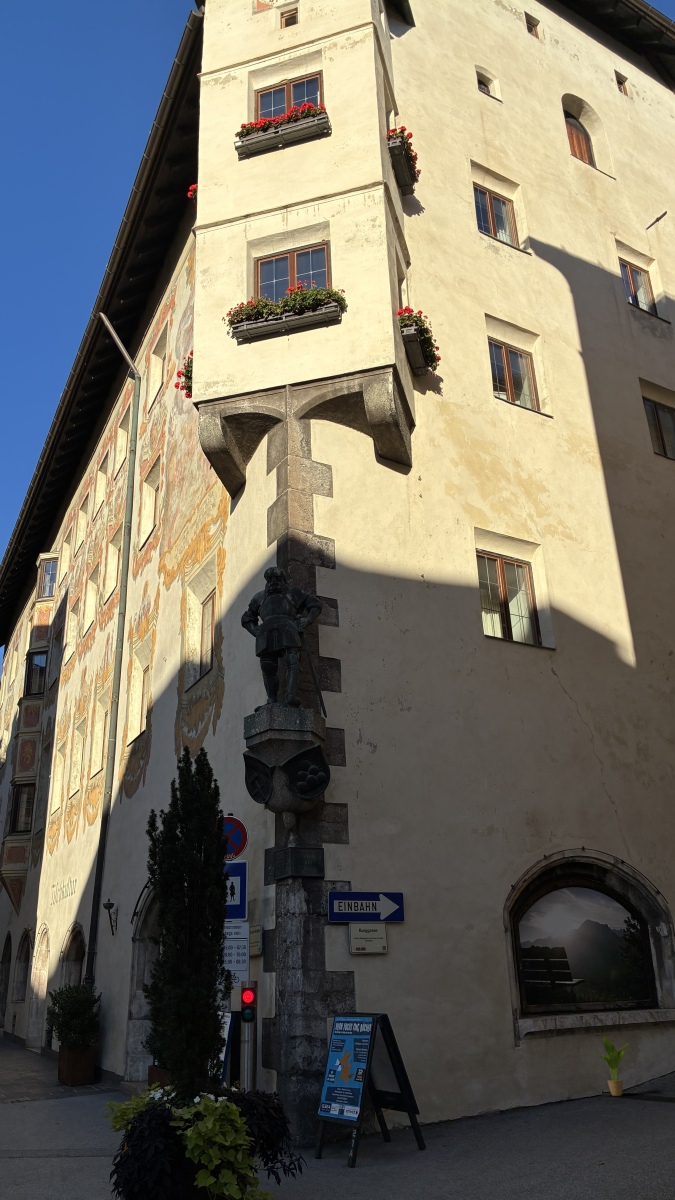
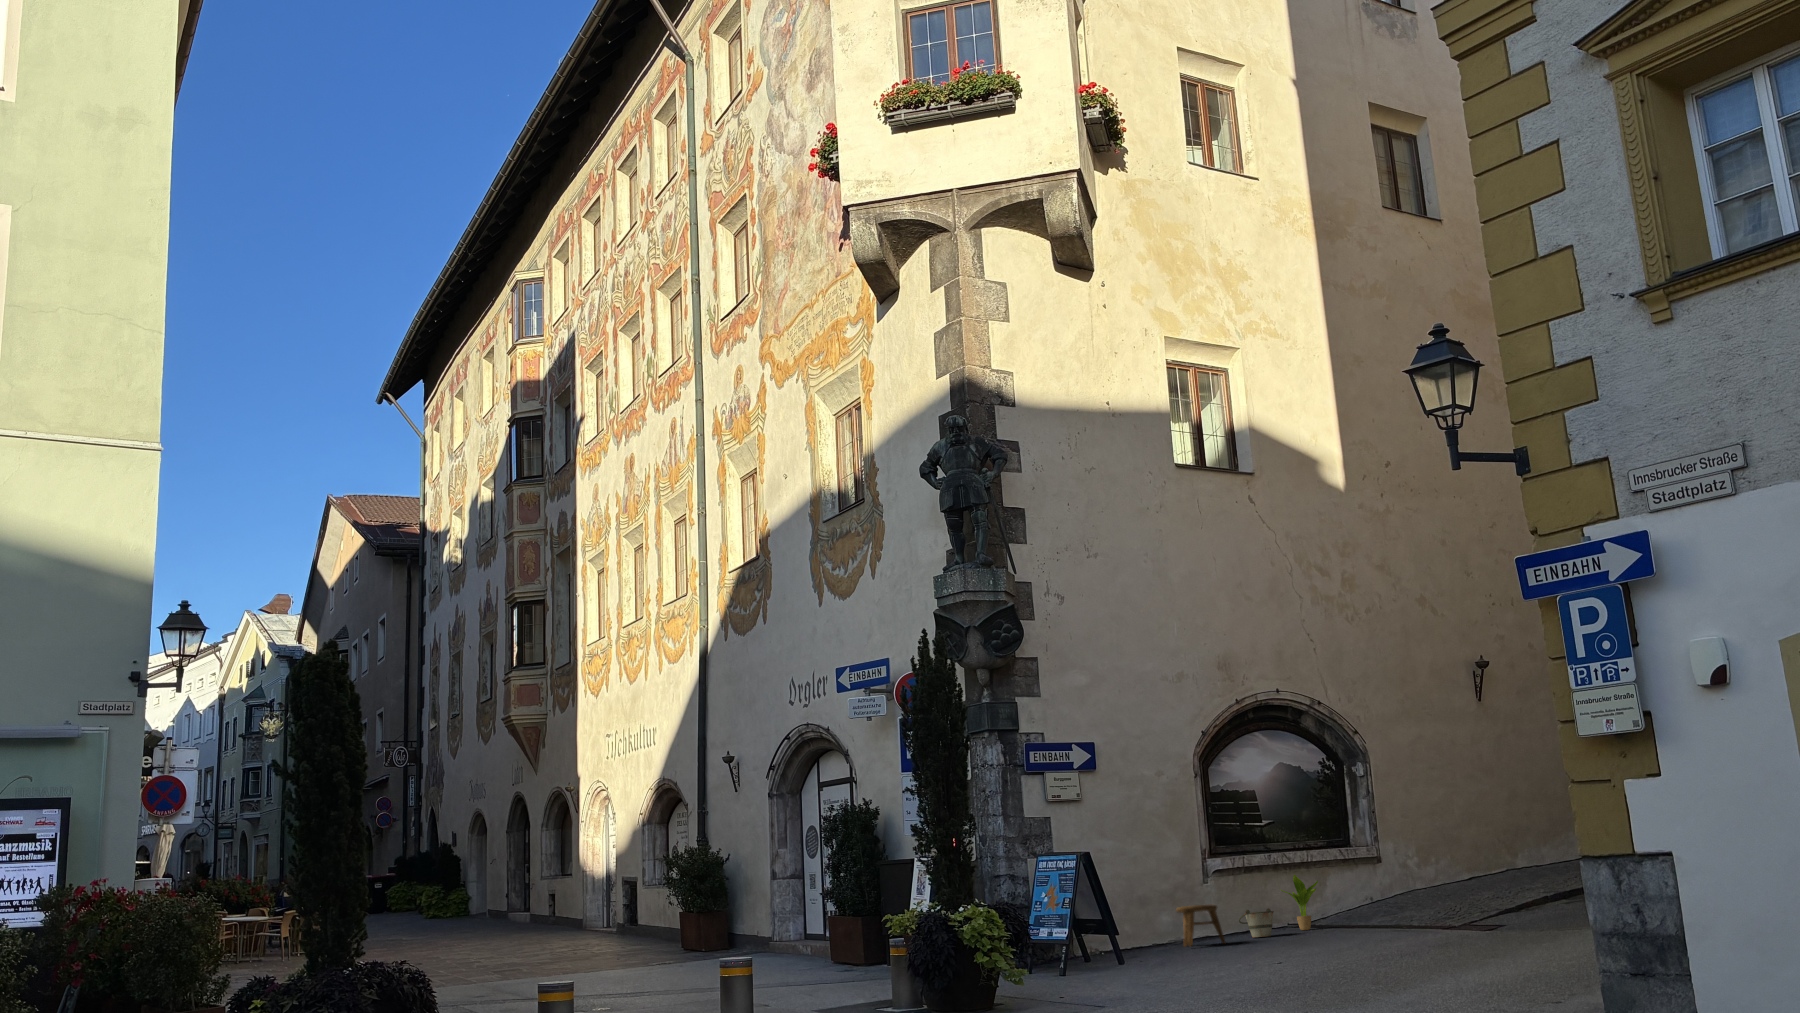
stool: none [485,1071,538,1120] -> present [1176,904,1226,947]
bucket: none [550,1073,586,1106] -> present [1239,908,1274,938]

